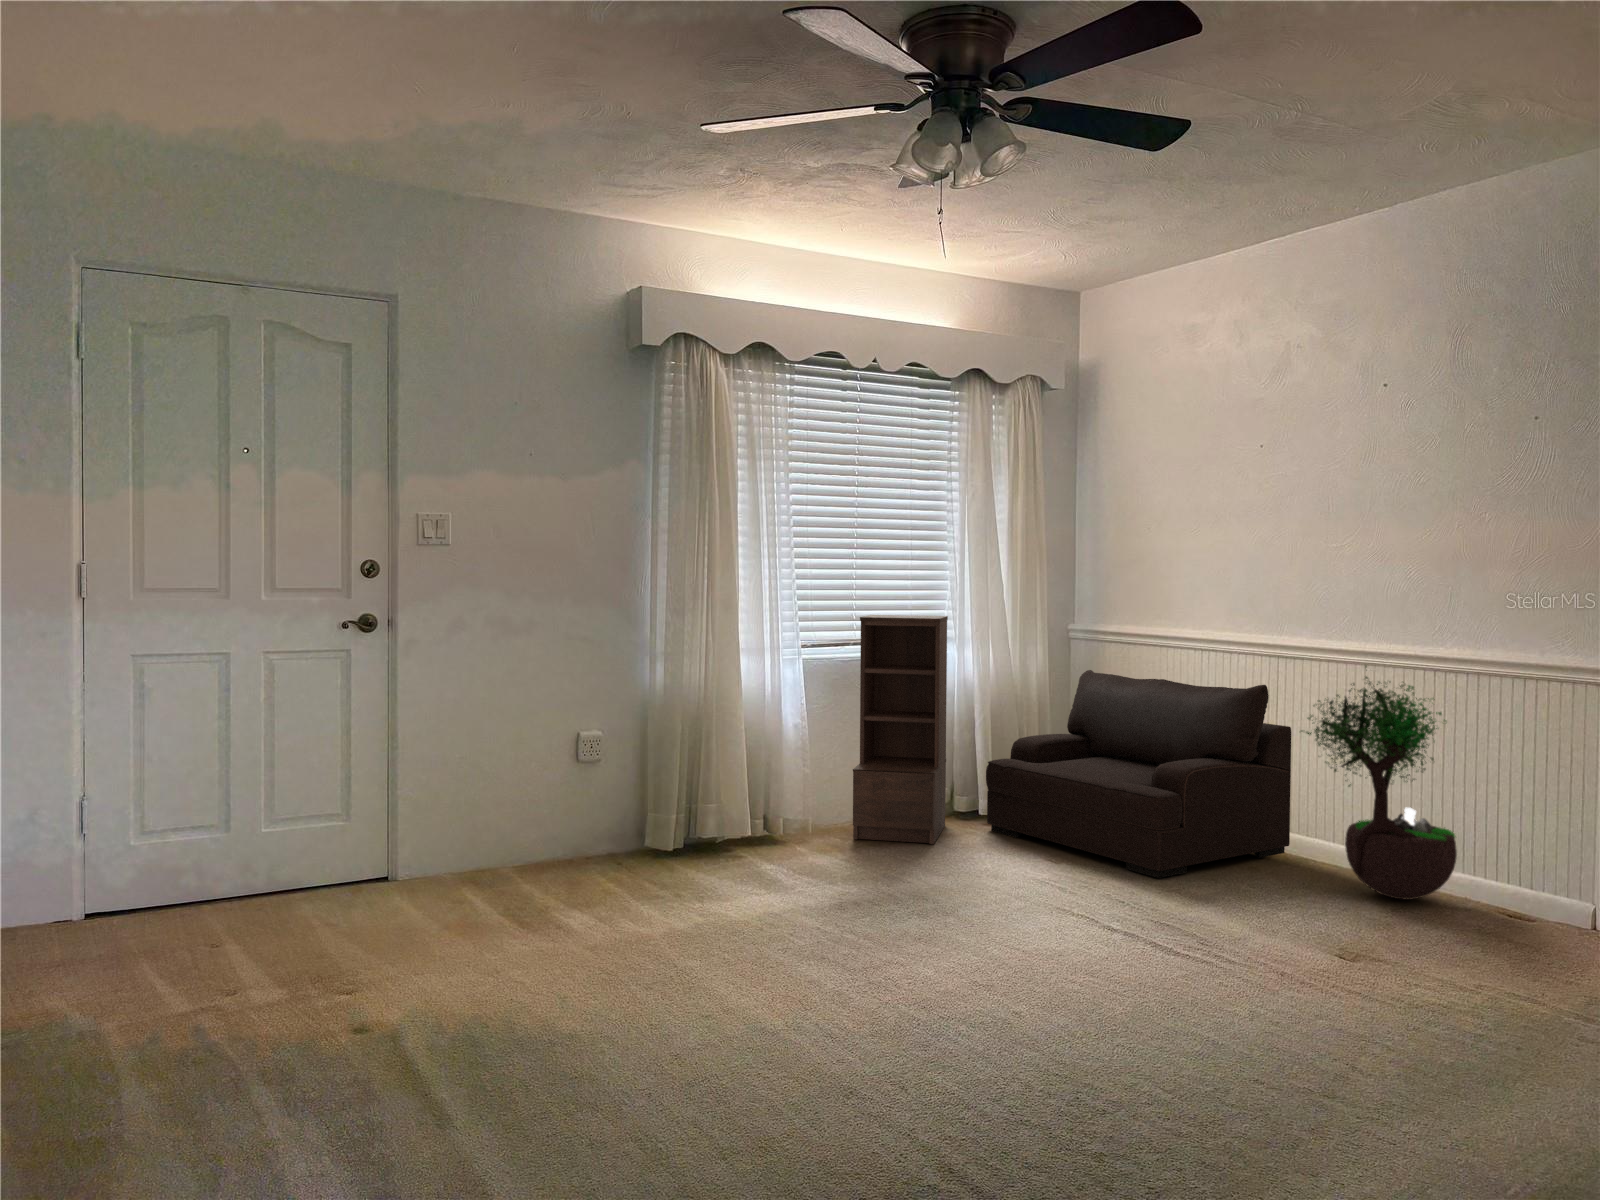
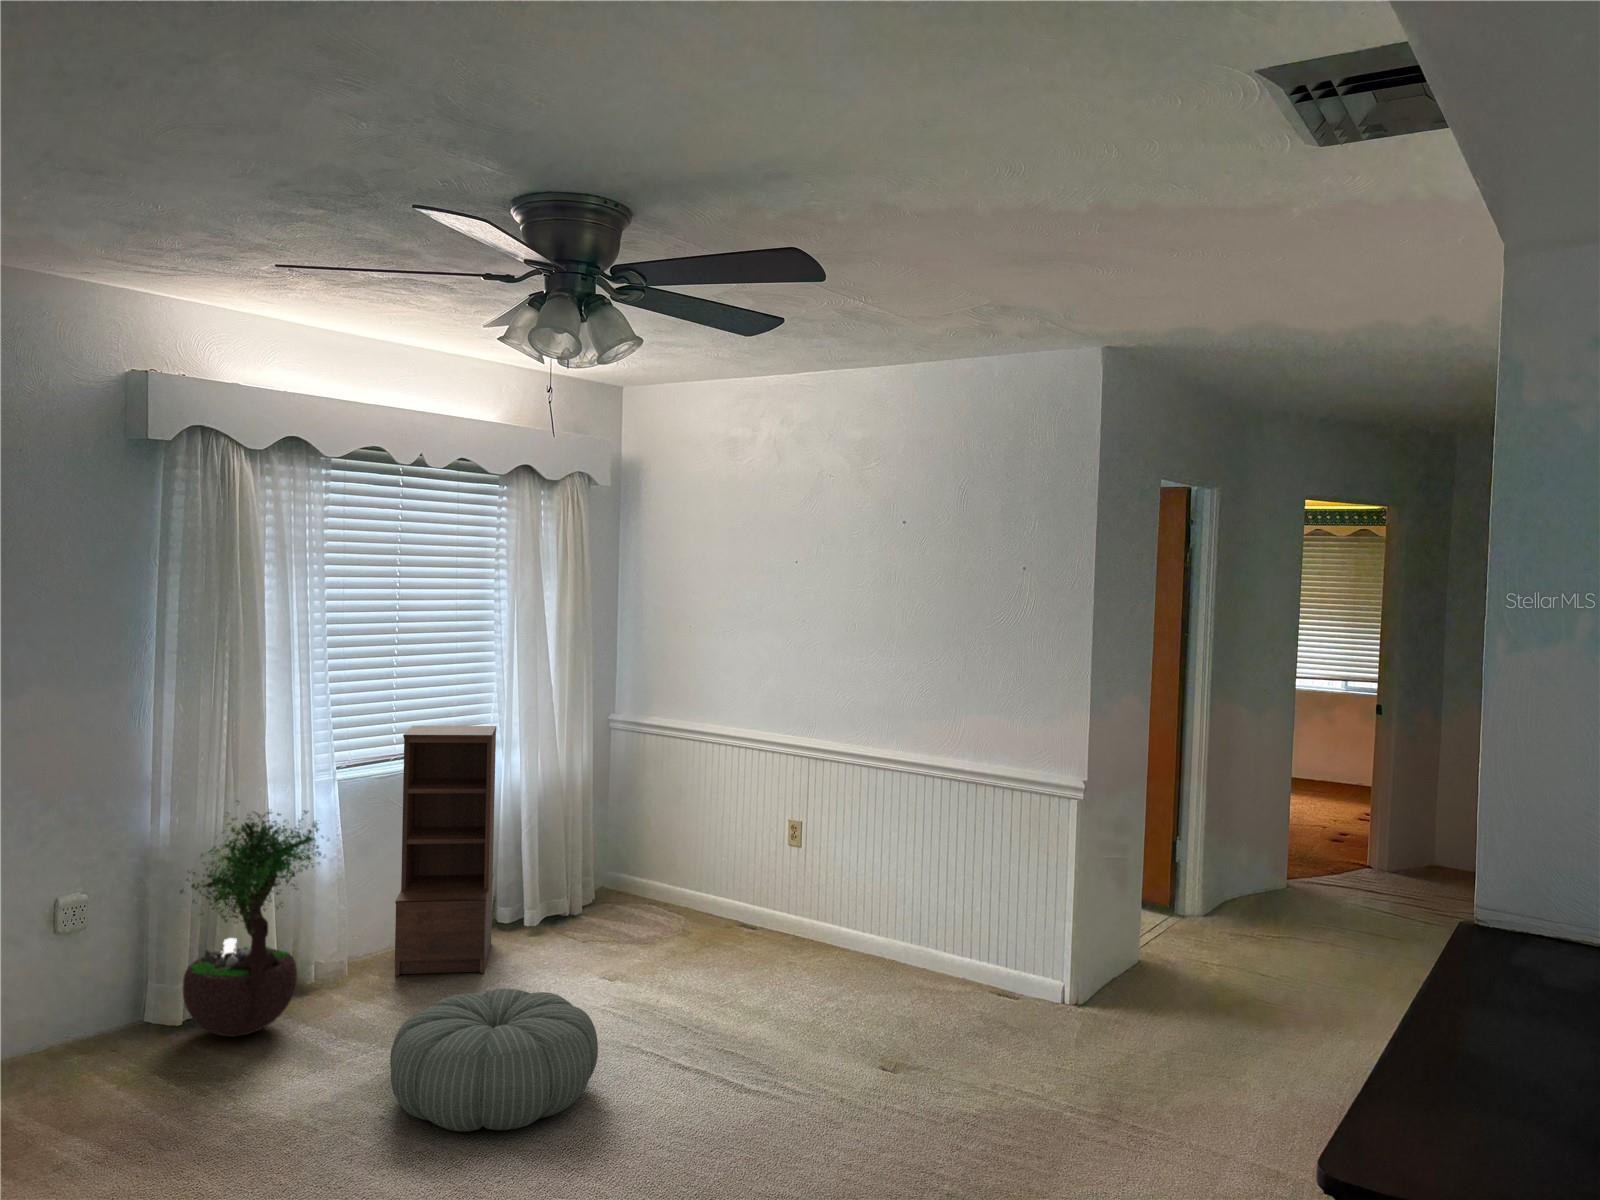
potted tree: present [1302,666,1457,900] -> present [180,802,321,1036]
armchair: present [986,670,1291,878] -> none [536,769,824,992]
pouf: none [828,833,1022,949] -> present [390,988,598,1132]

